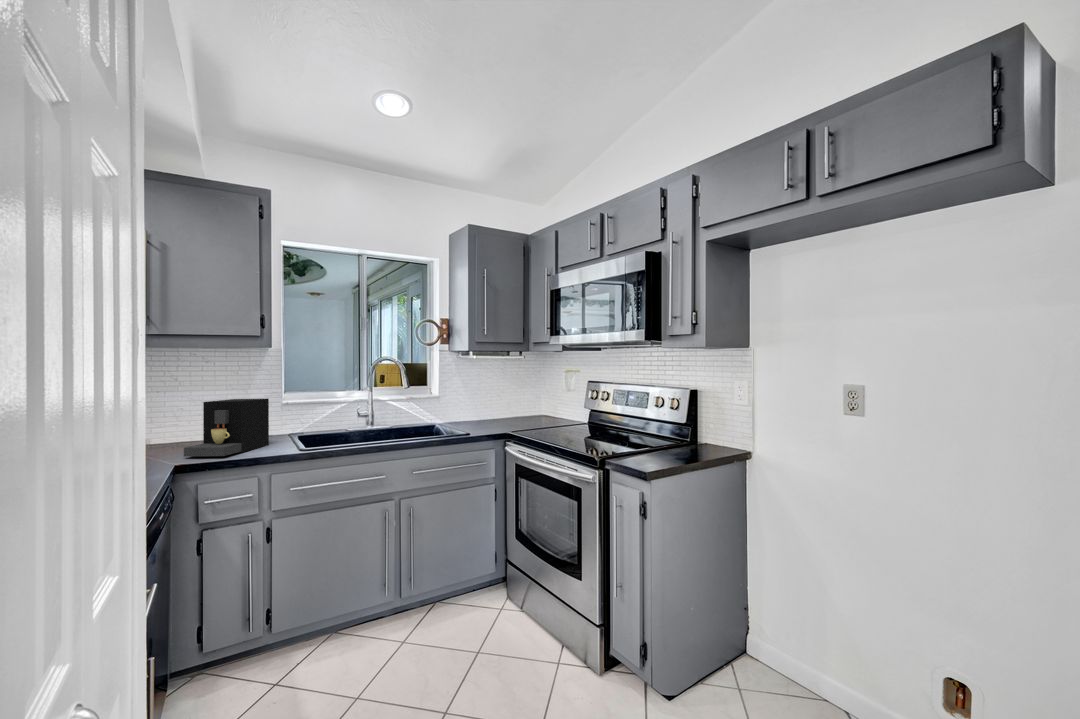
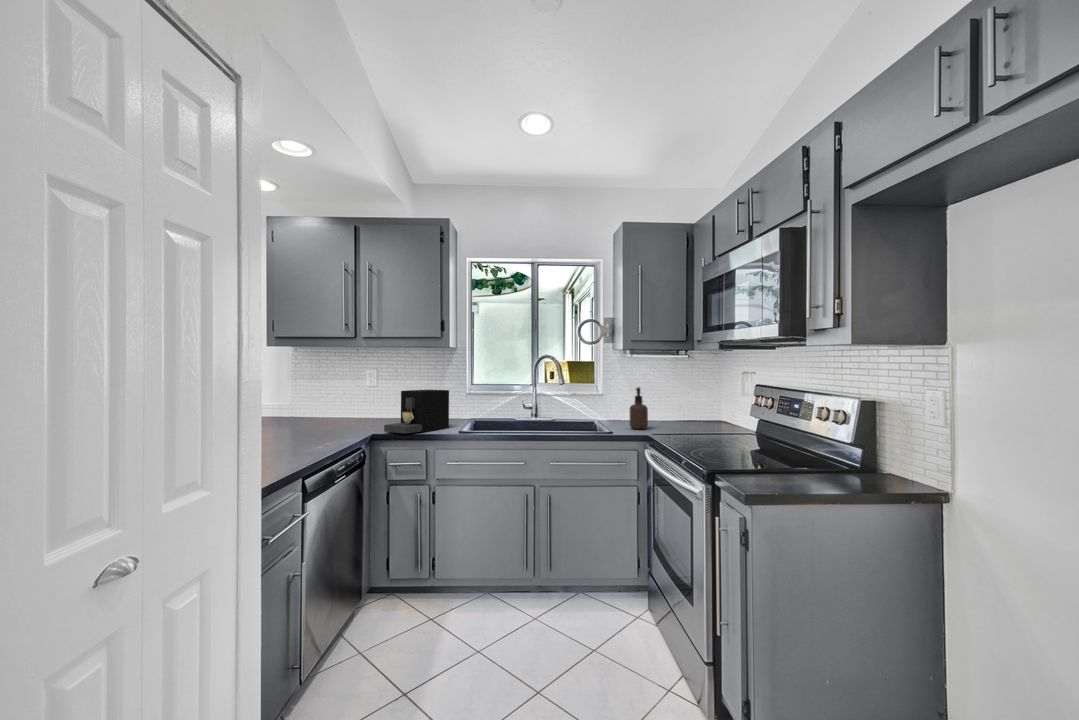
soap dispenser: none [476,388,493,429] -> present [630,387,648,429]

